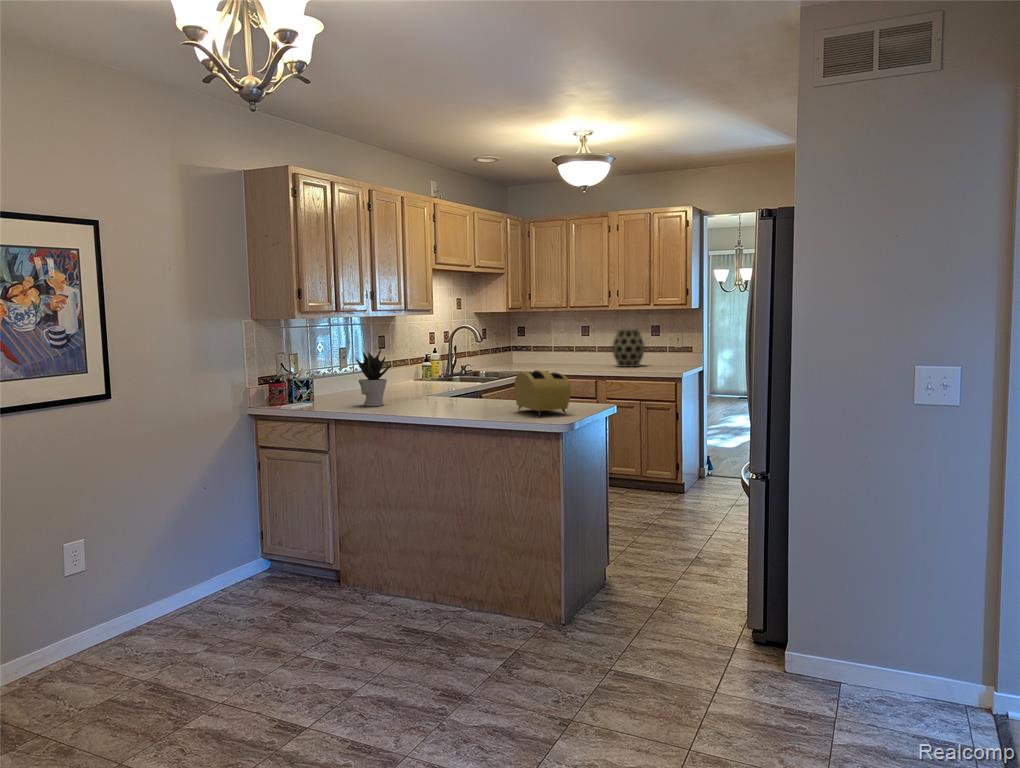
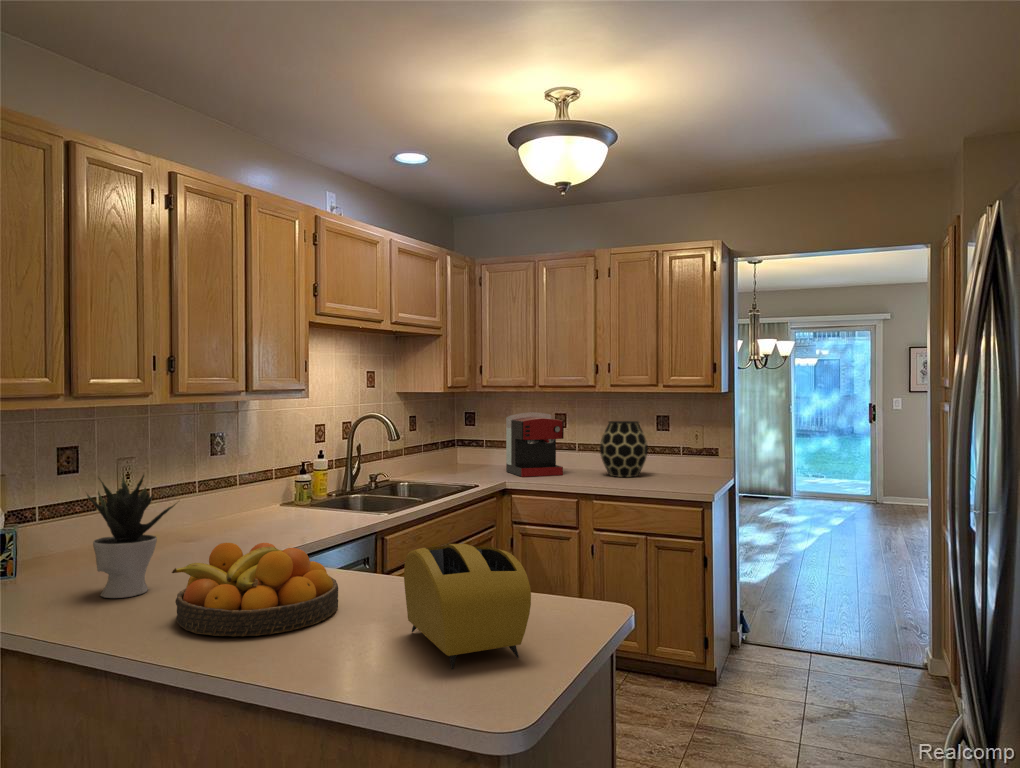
coffee maker: none [548,325,588,368] -> present [506,412,564,477]
fruit bowl: none [408,377,480,412] -> present [172,543,338,636]

